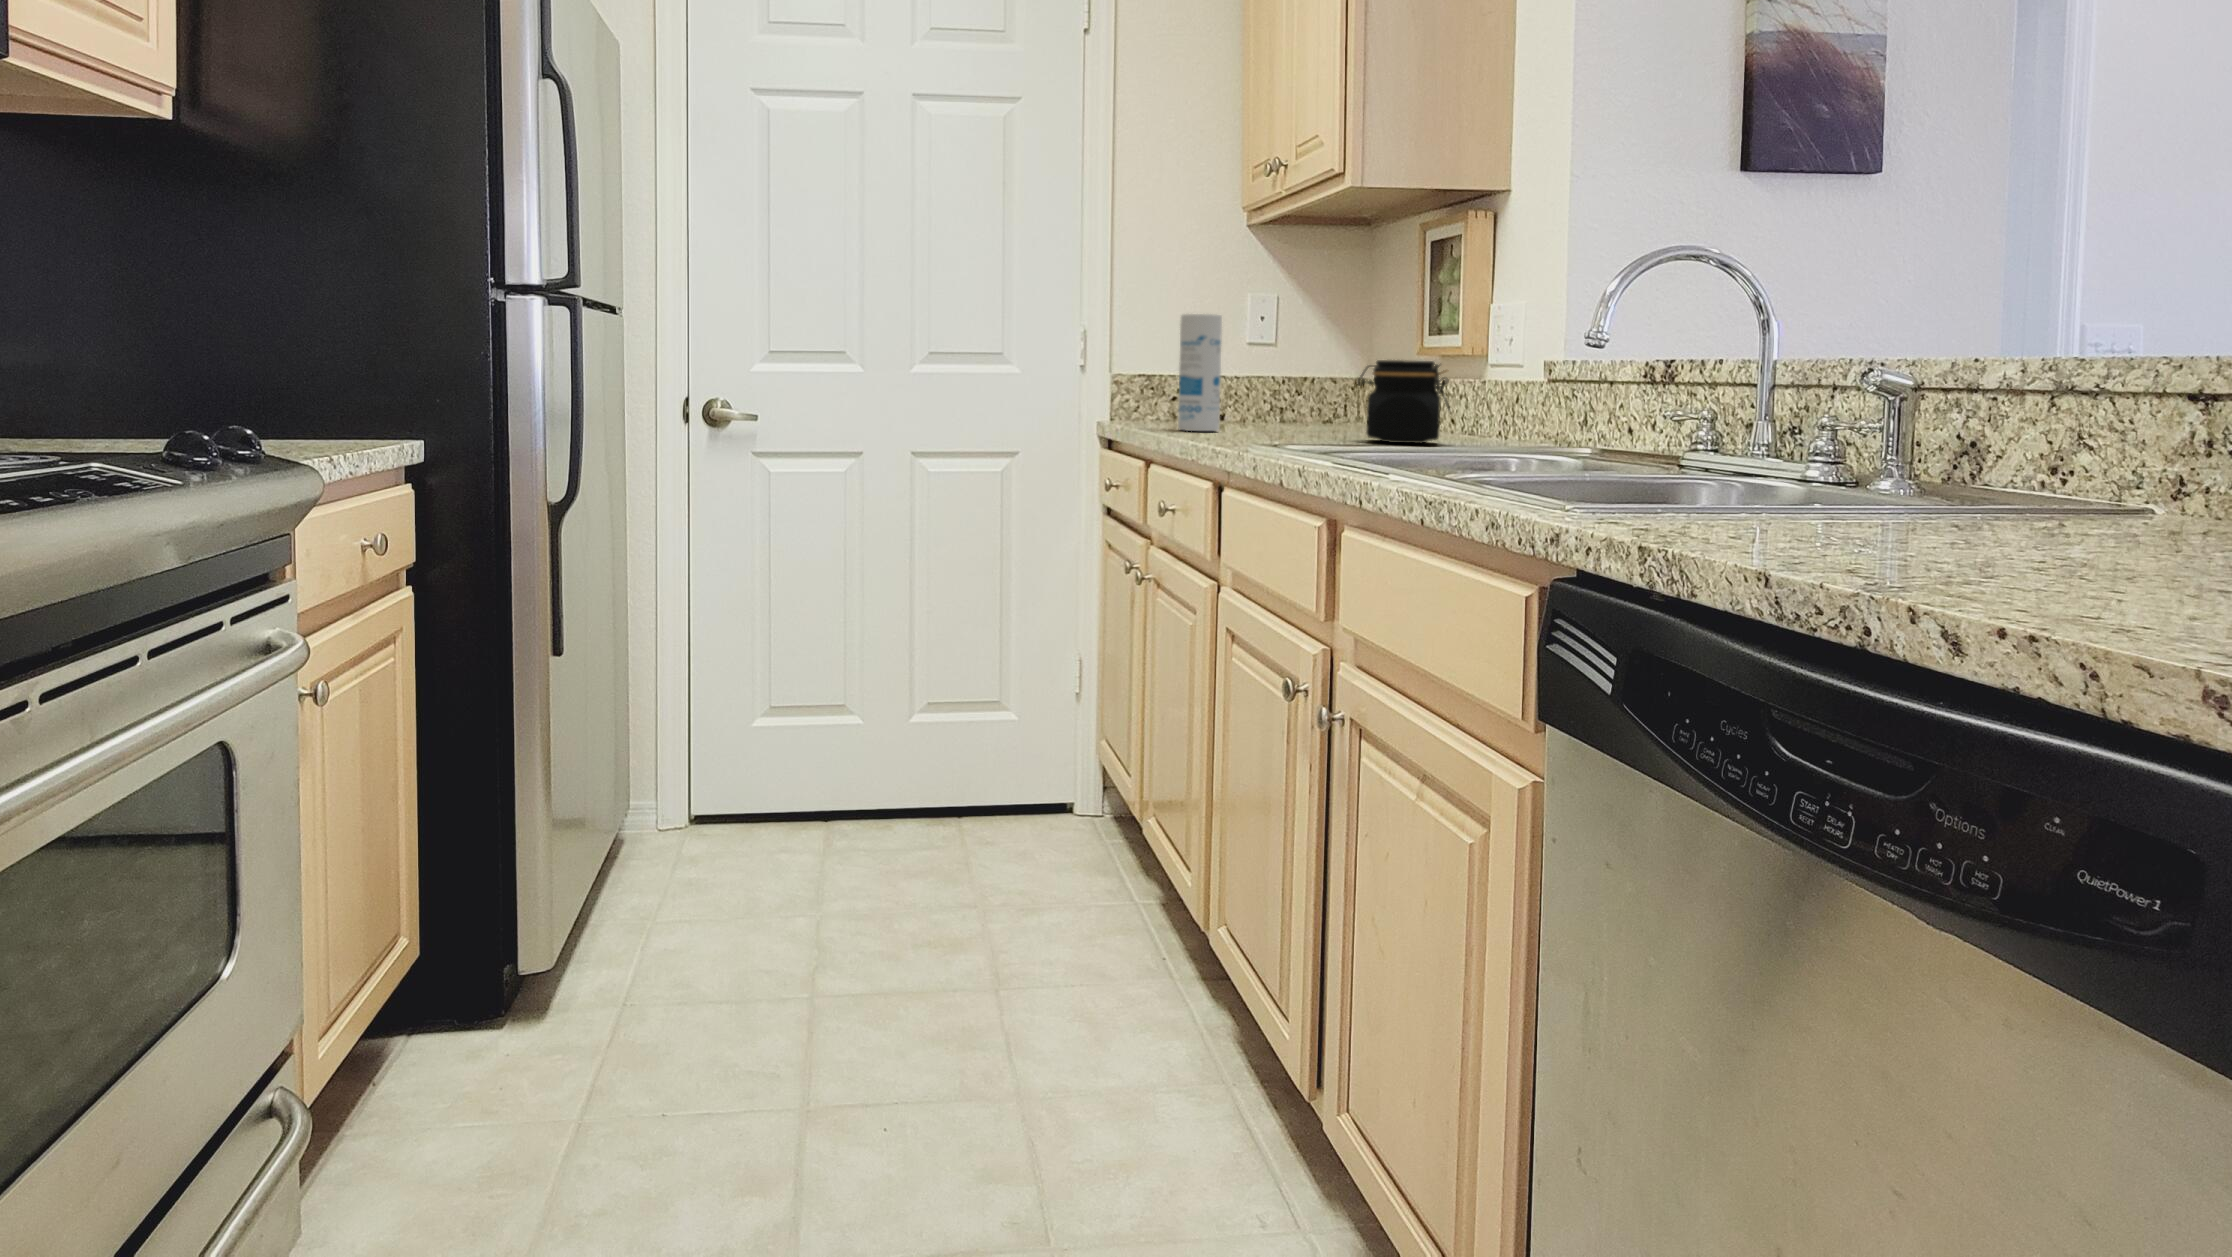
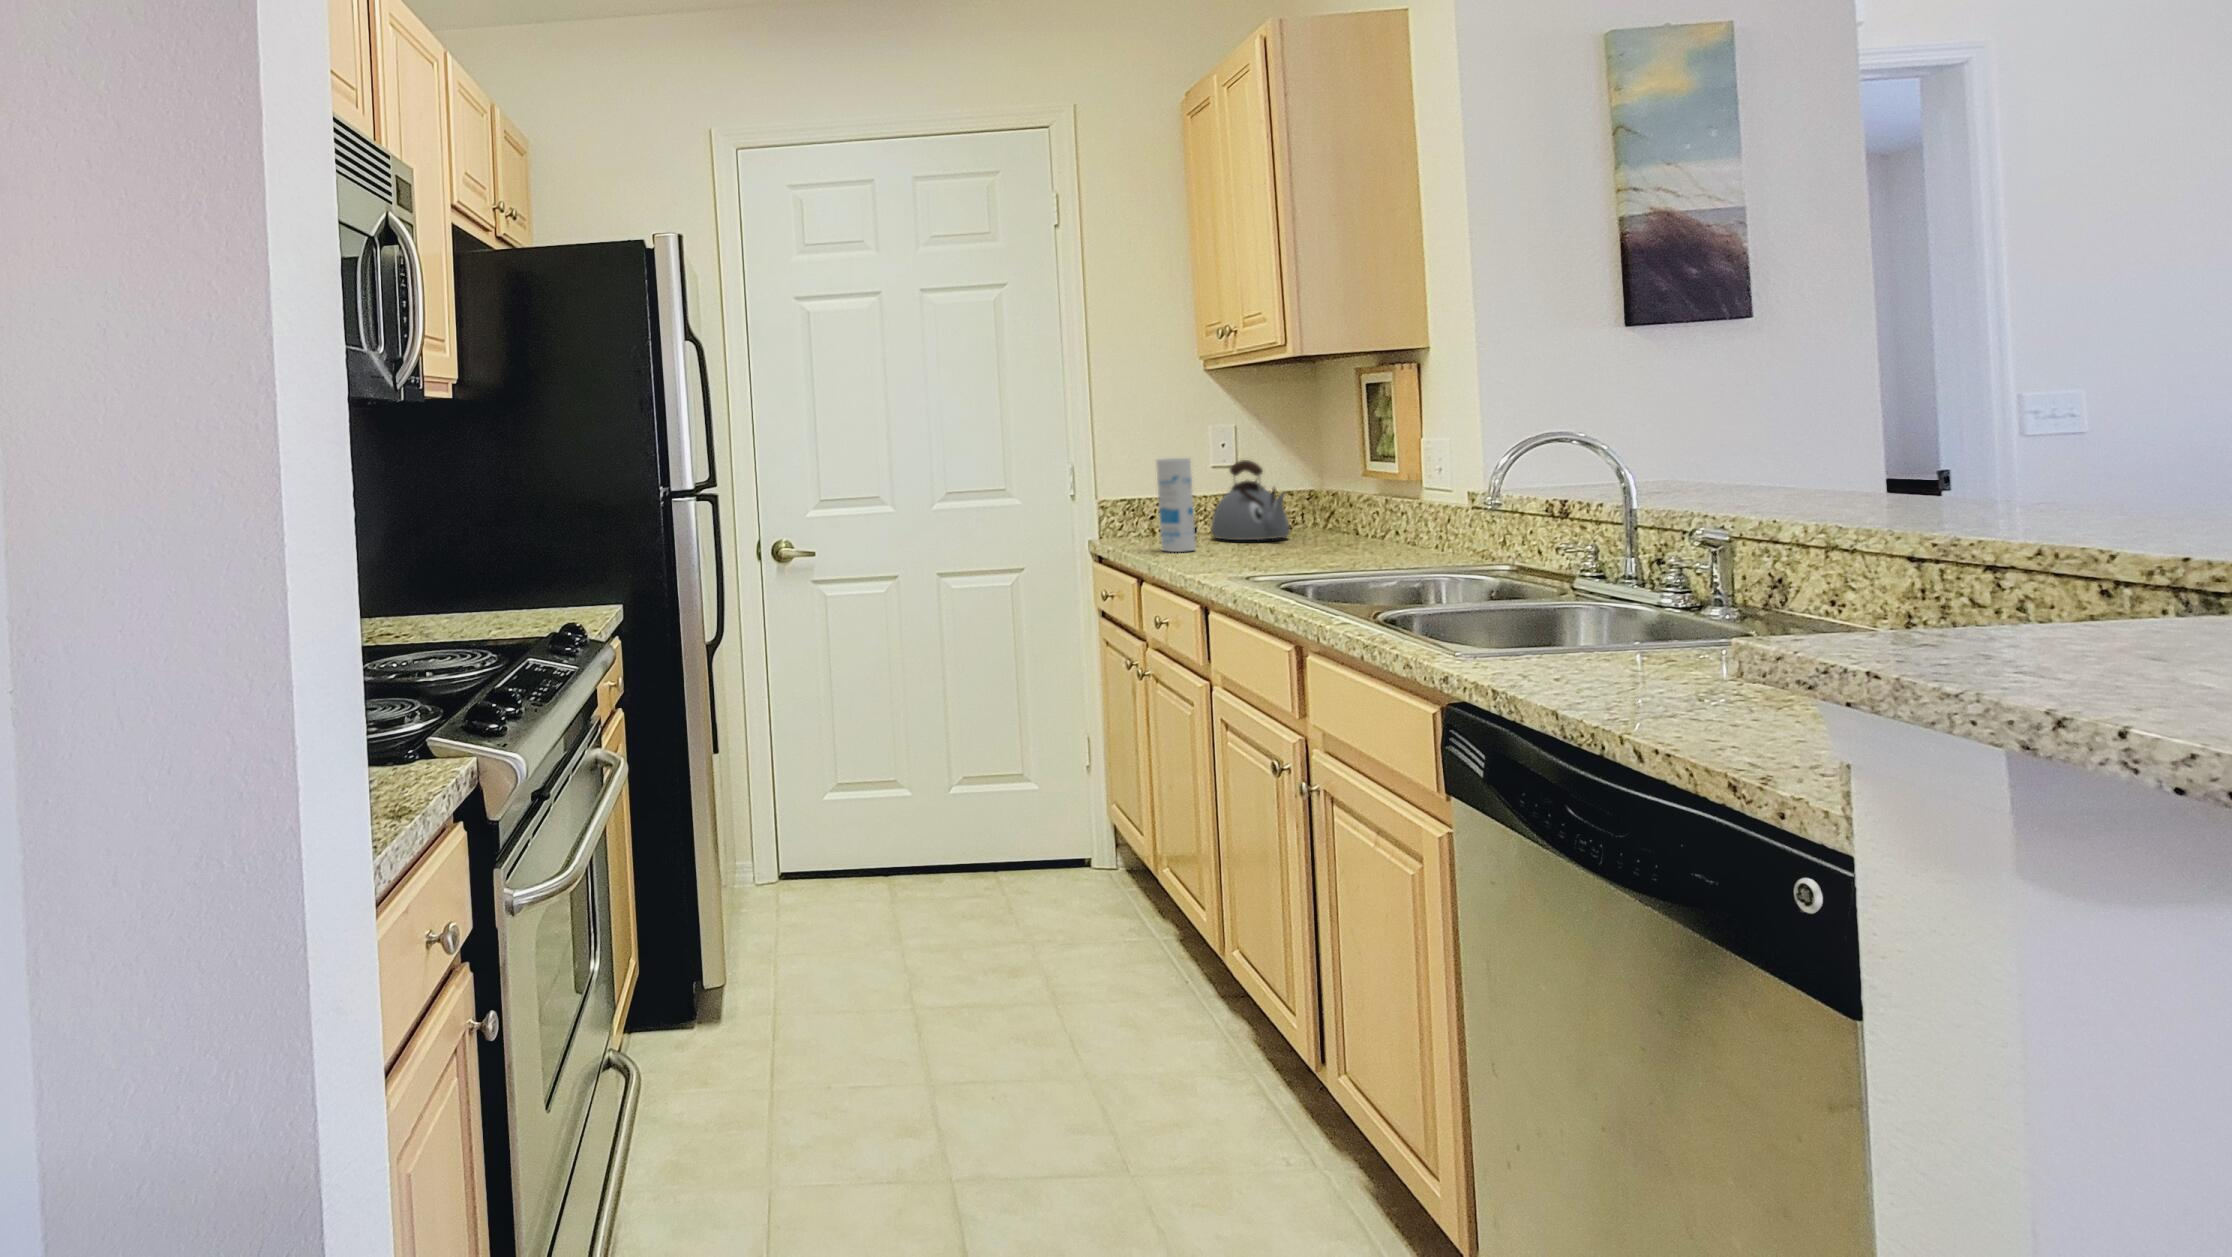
kettle: none [1240,330,1331,426] -> present [1211,460,1289,540]
jar: present [1357,360,1450,443] -> none [1308,490,1391,558]

